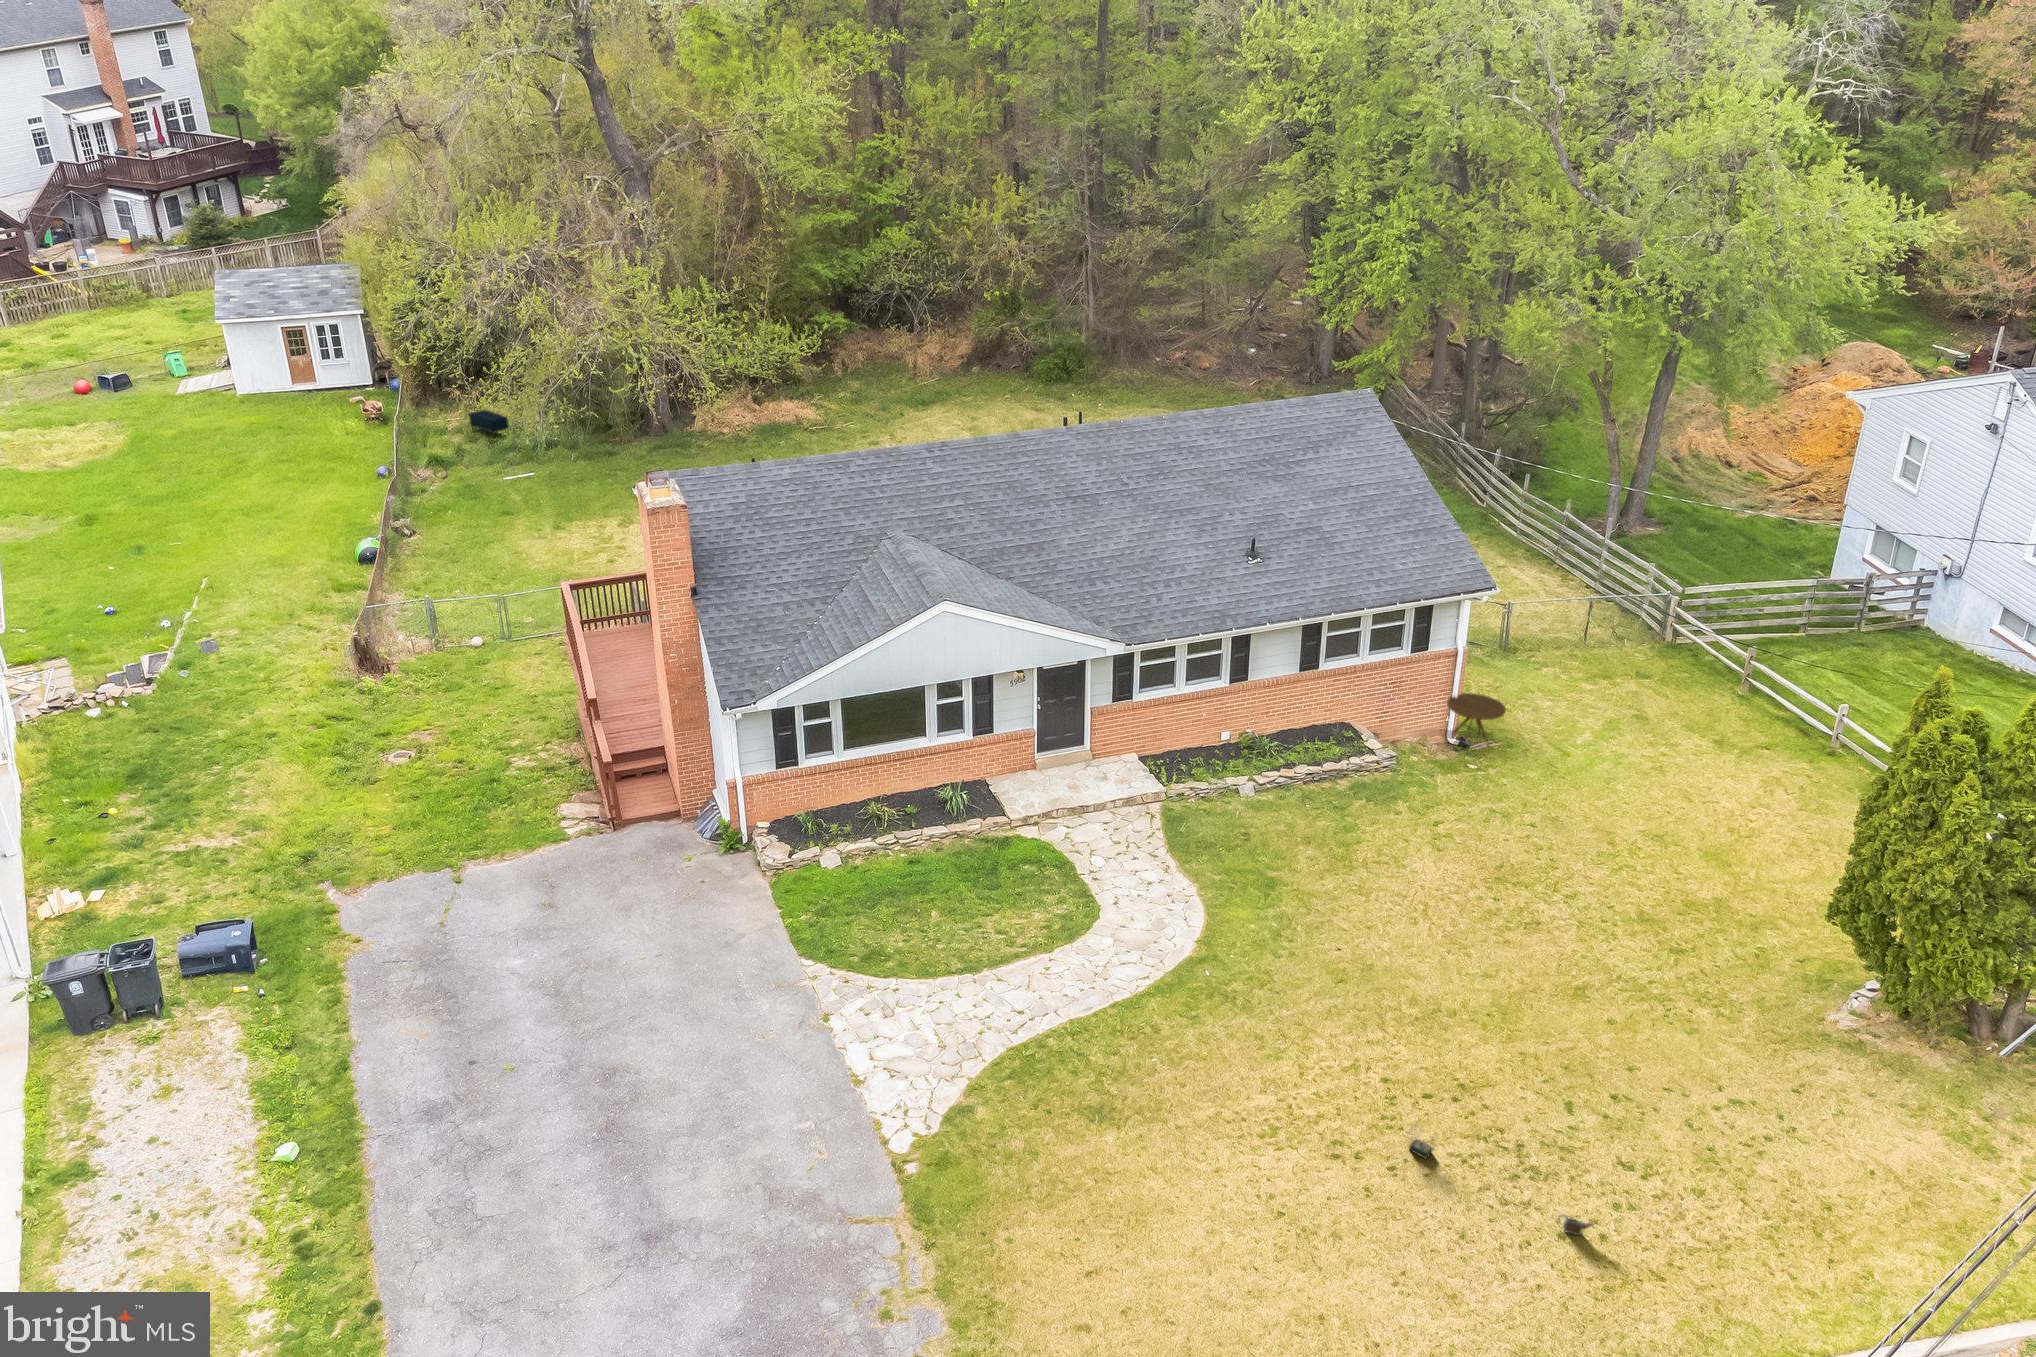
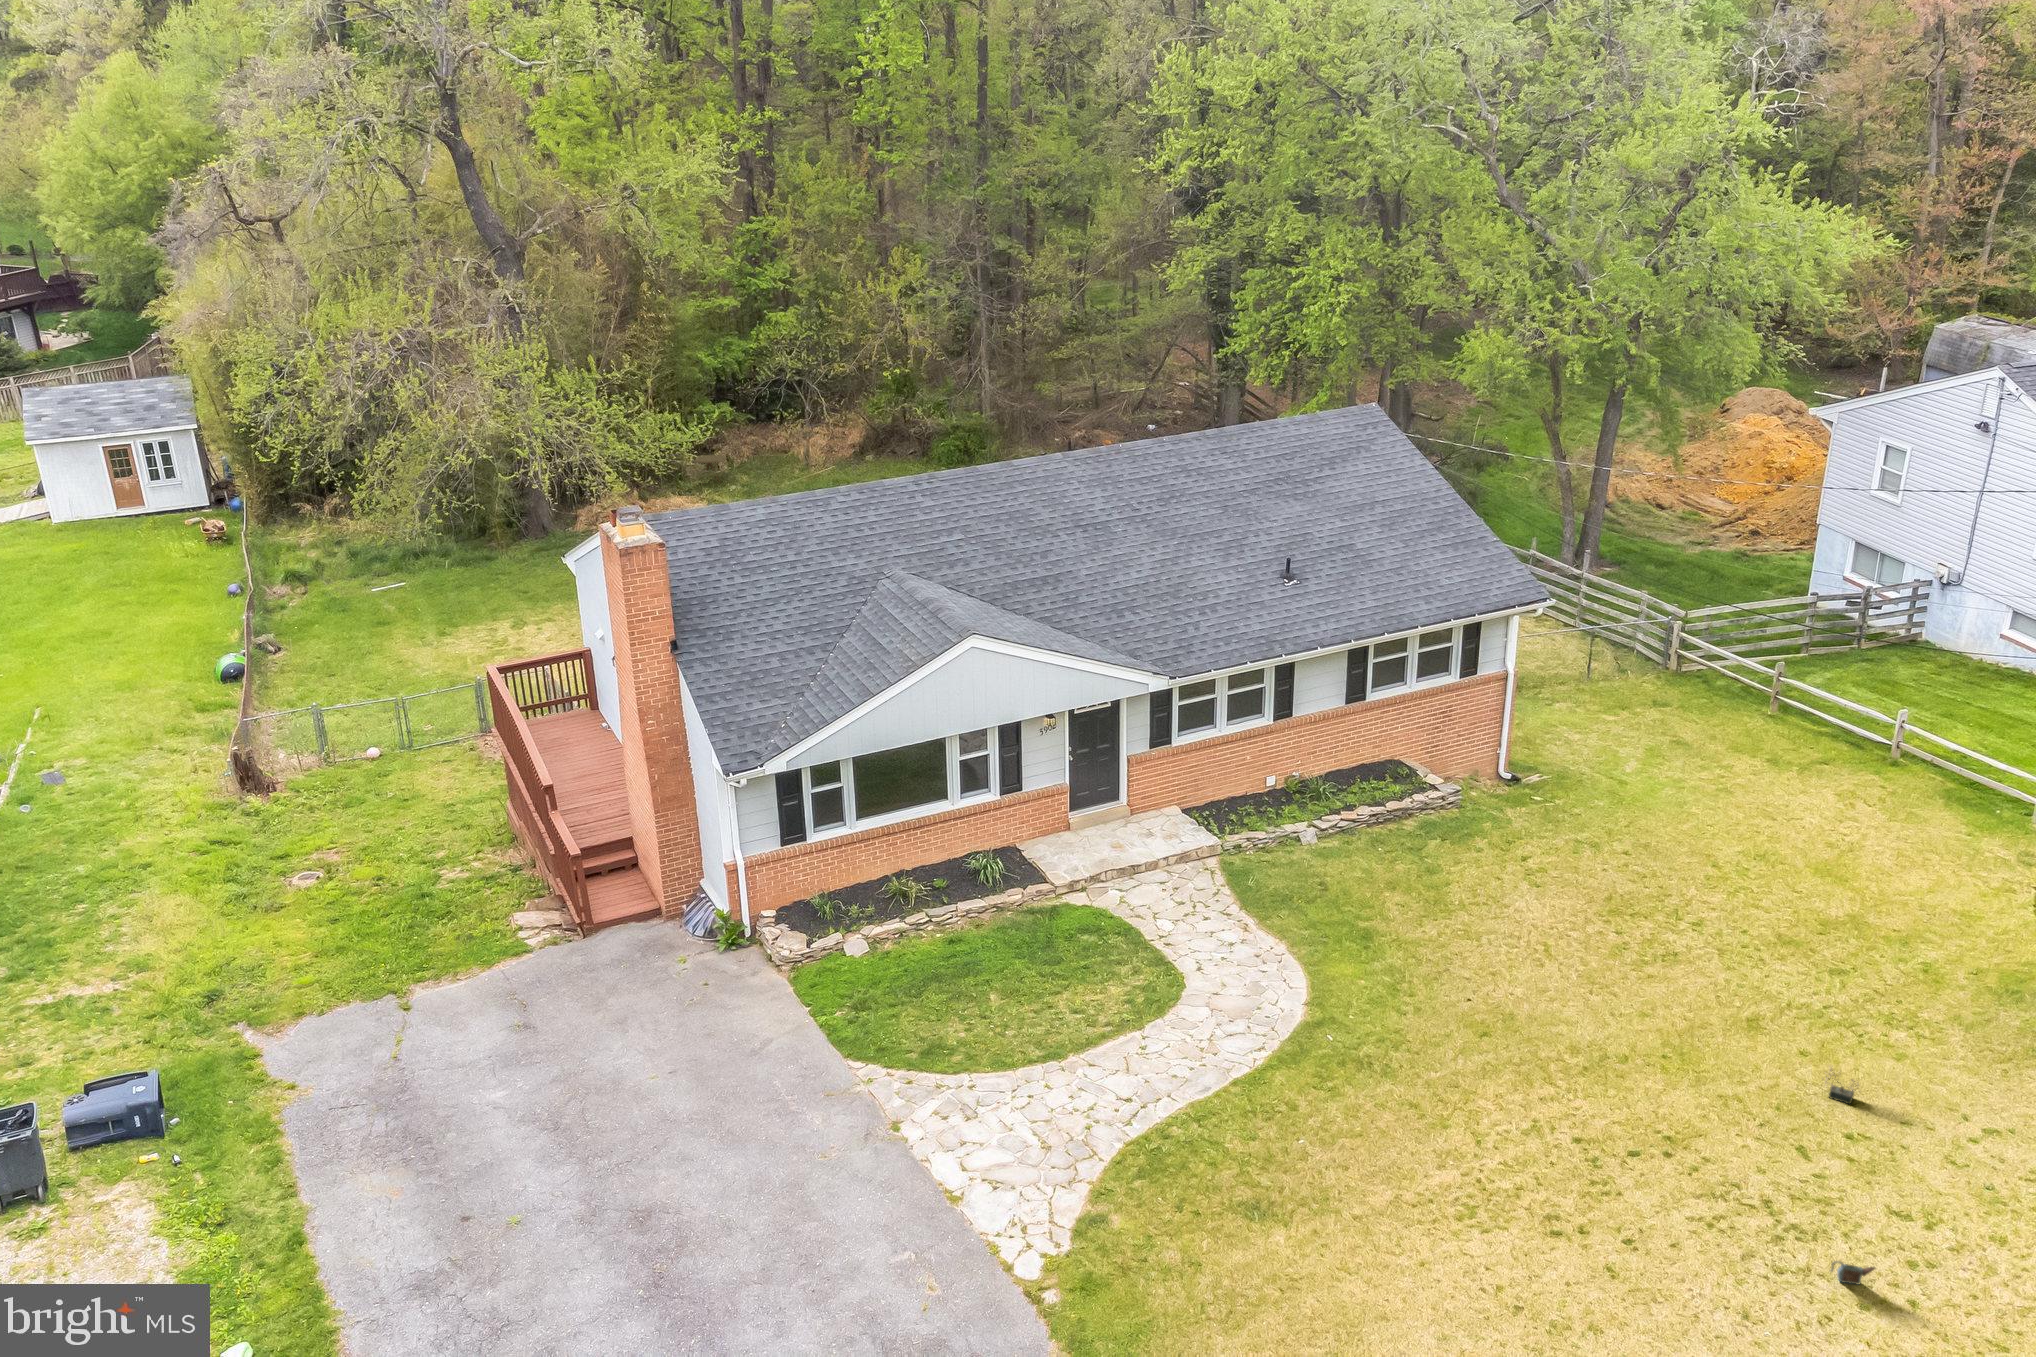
bench: present [469,410,509,437] -> none [326,520,373,550]
round table: present [1447,693,1506,745] -> present [695,455,726,483]
decorative plant: present [1406,1127,1434,1159] -> present [1825,1068,1858,1104]

